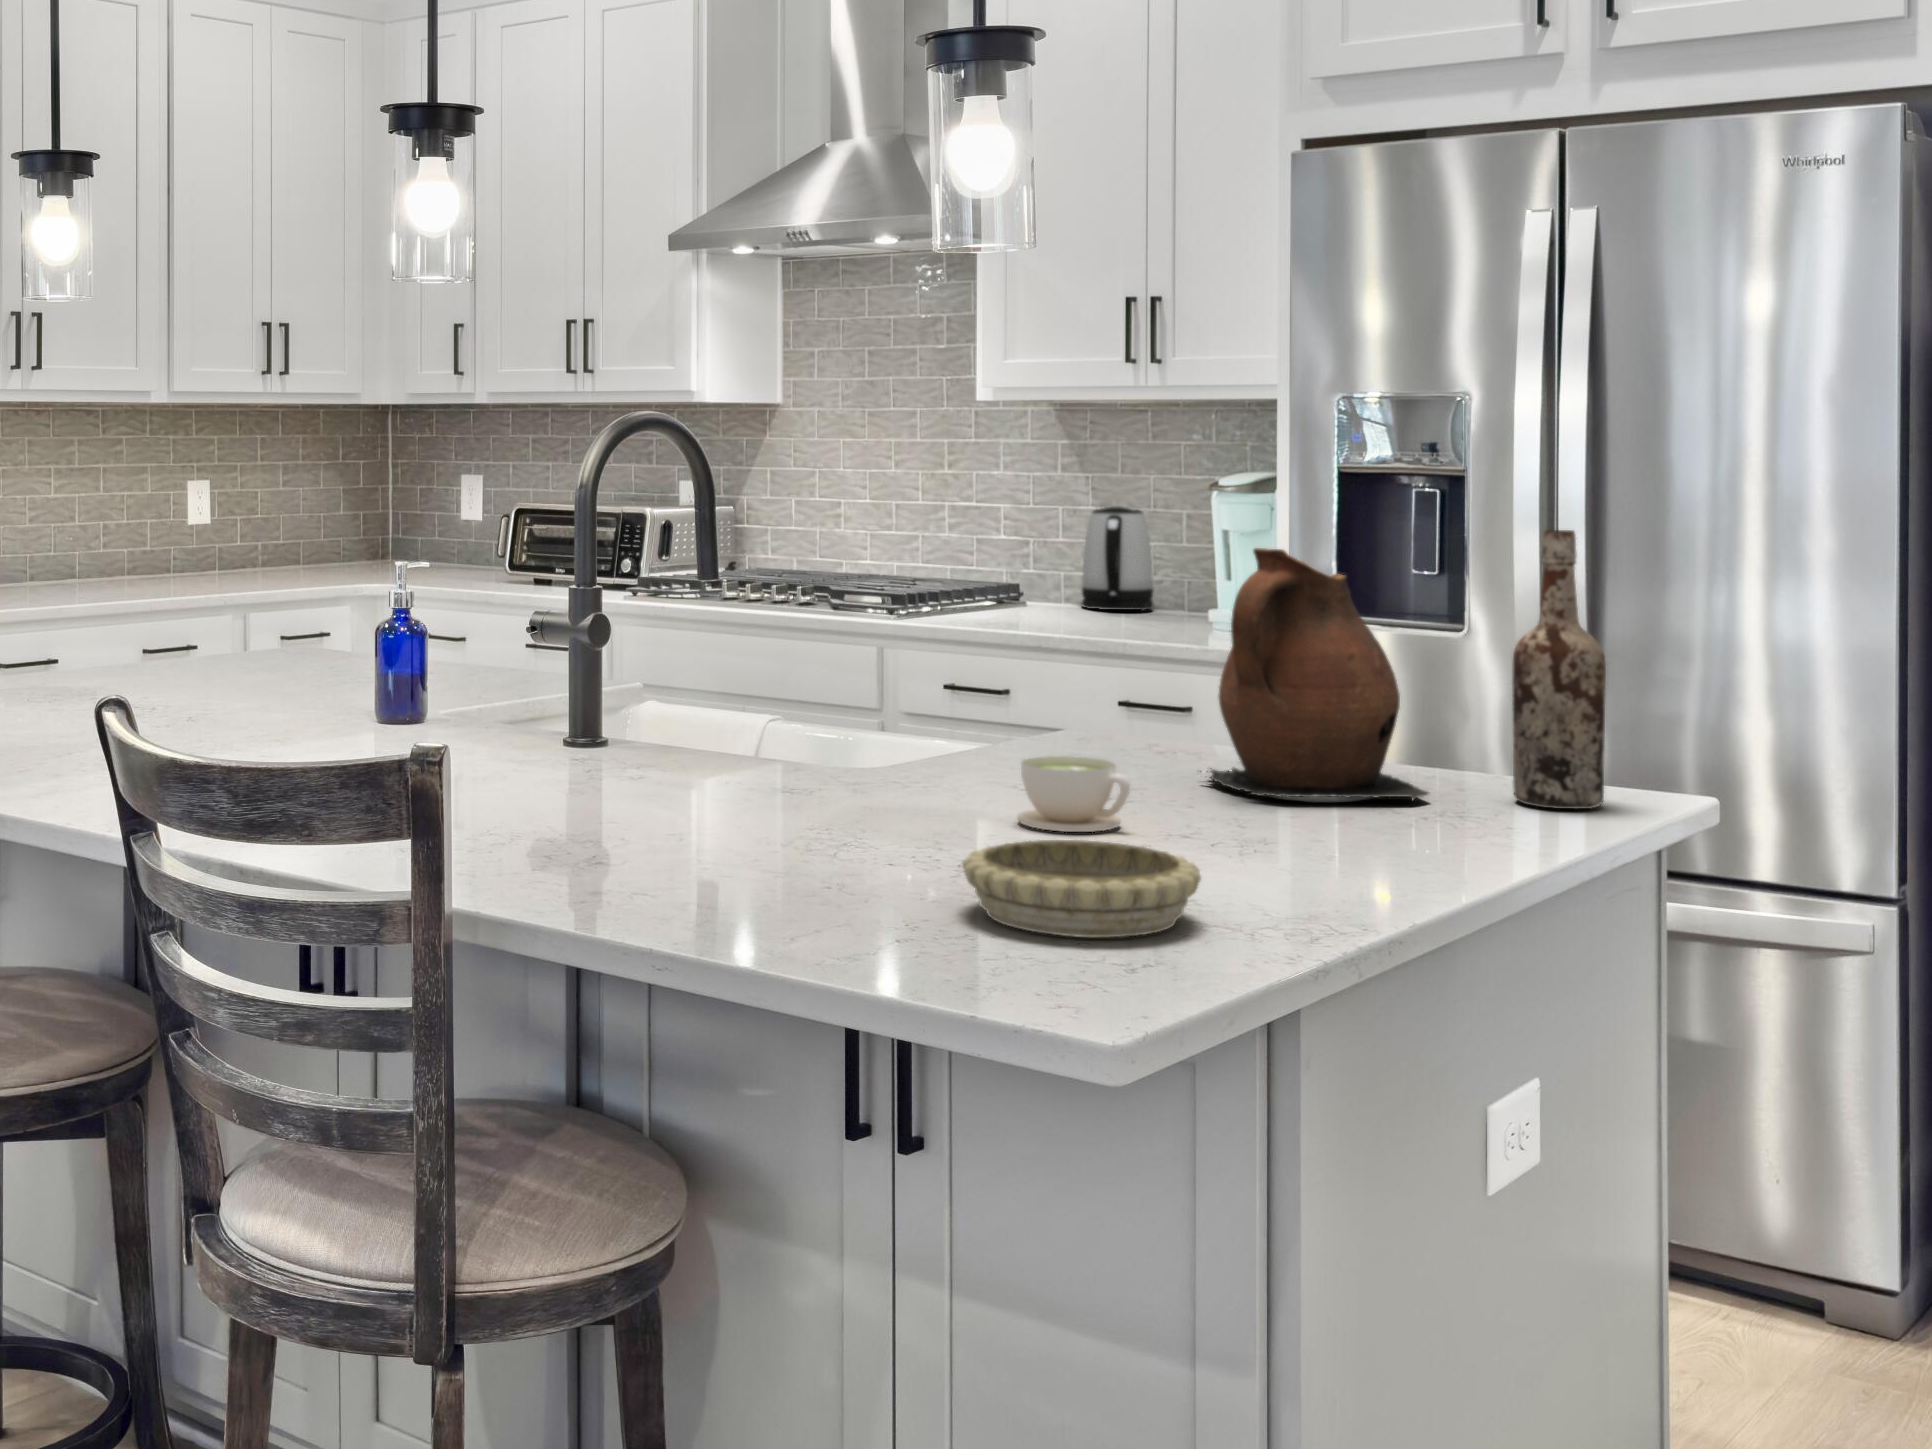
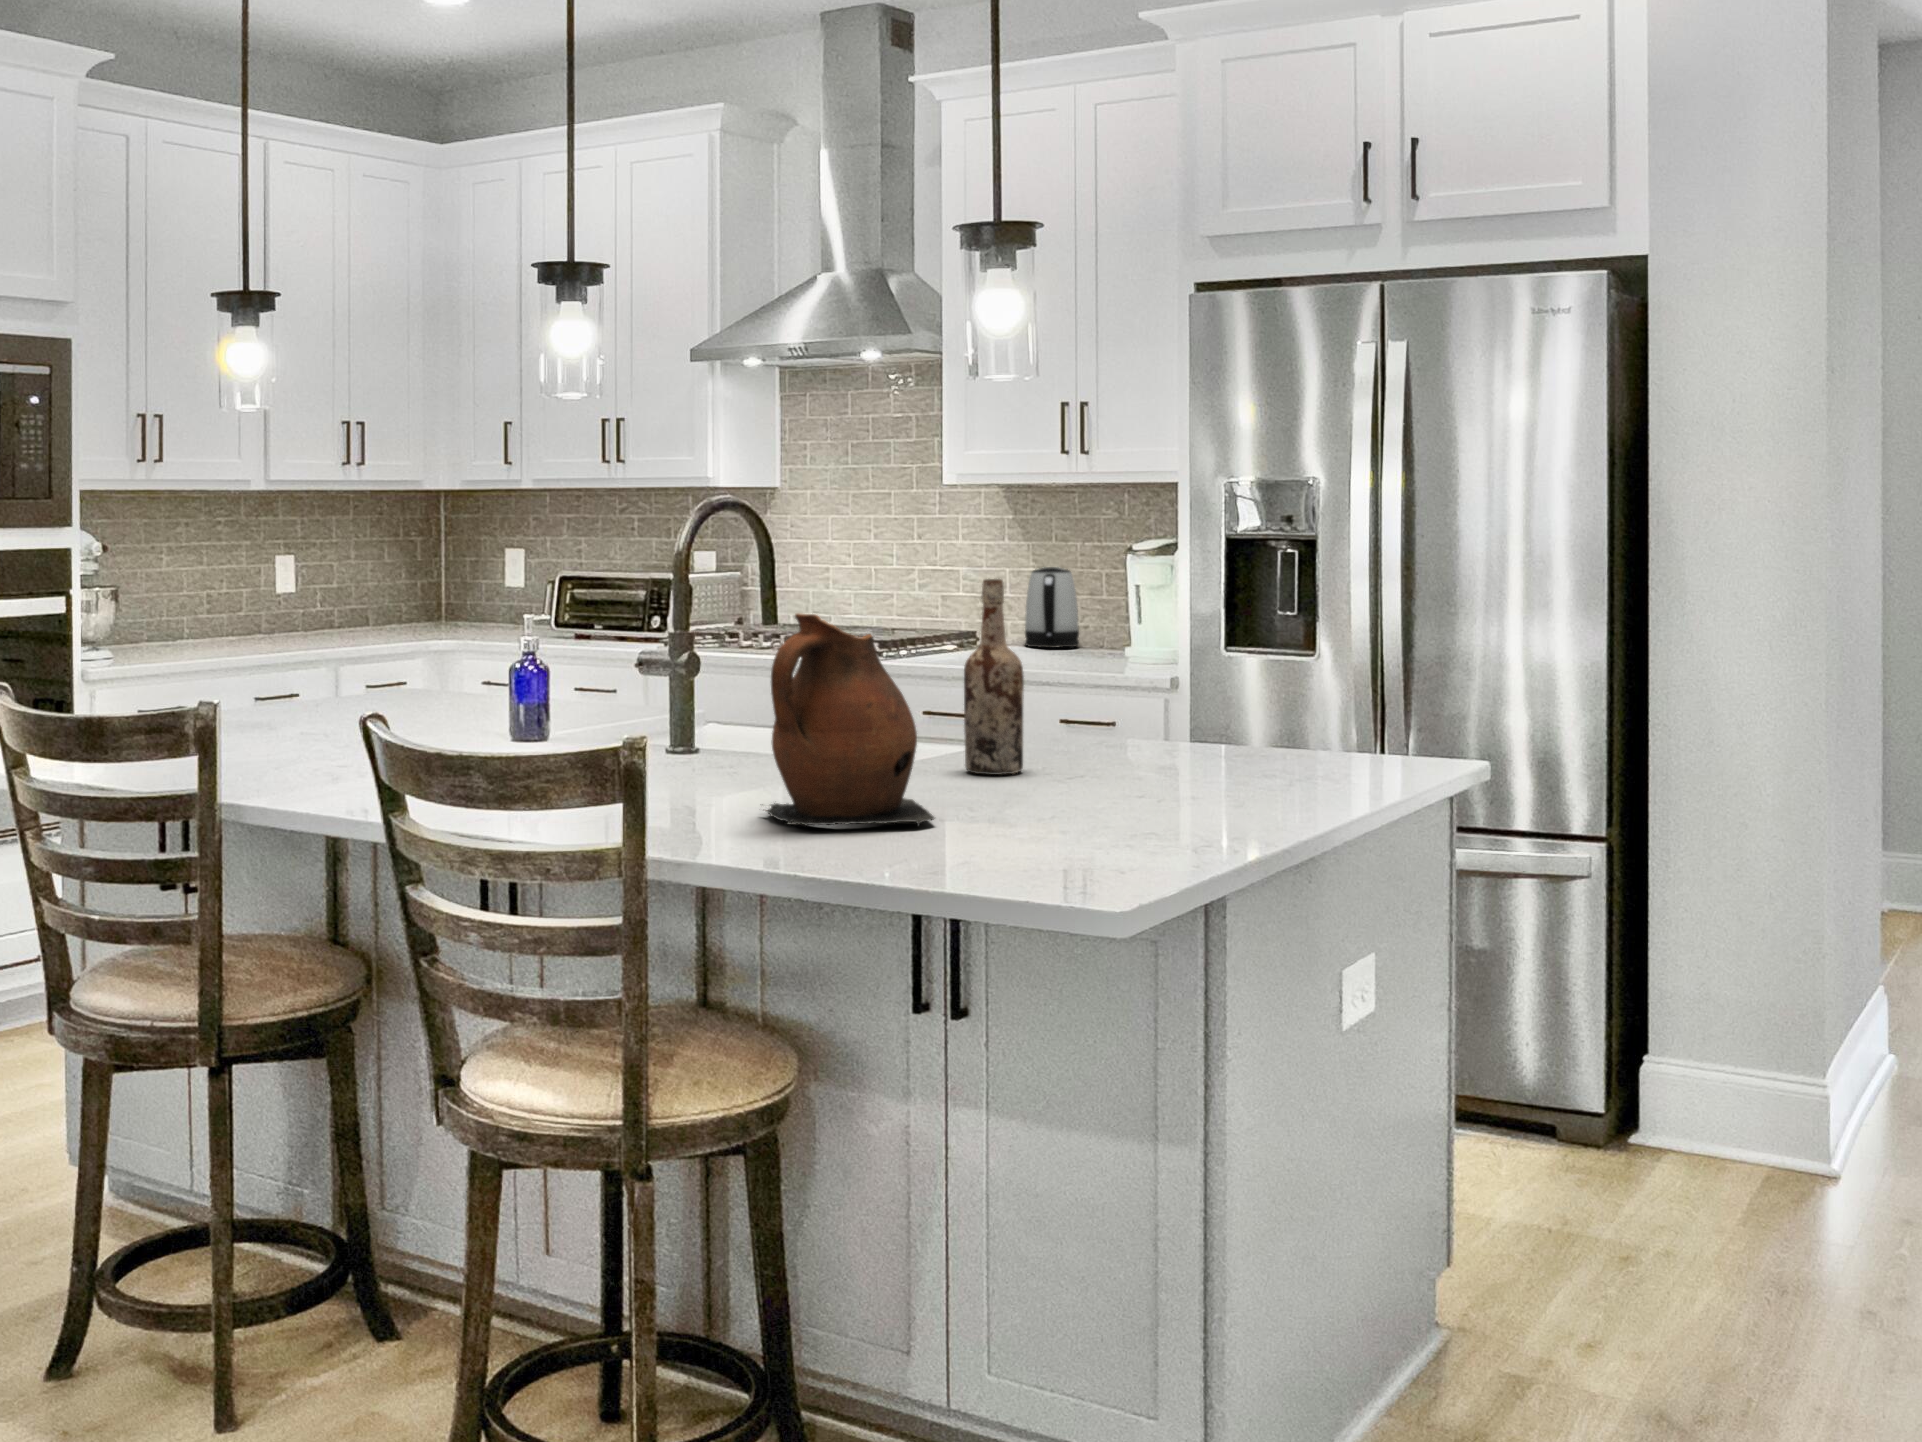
wine bottle: present [1512,530,1606,809] -> present [964,579,1024,775]
ceramic pitcher: present [1200,548,1429,801] -> present [766,613,935,825]
coffee cup: present [1018,756,1130,832] -> none [1018,743,1097,796]
decorative bowl: present [962,840,1201,937] -> none [996,795,1158,857]

